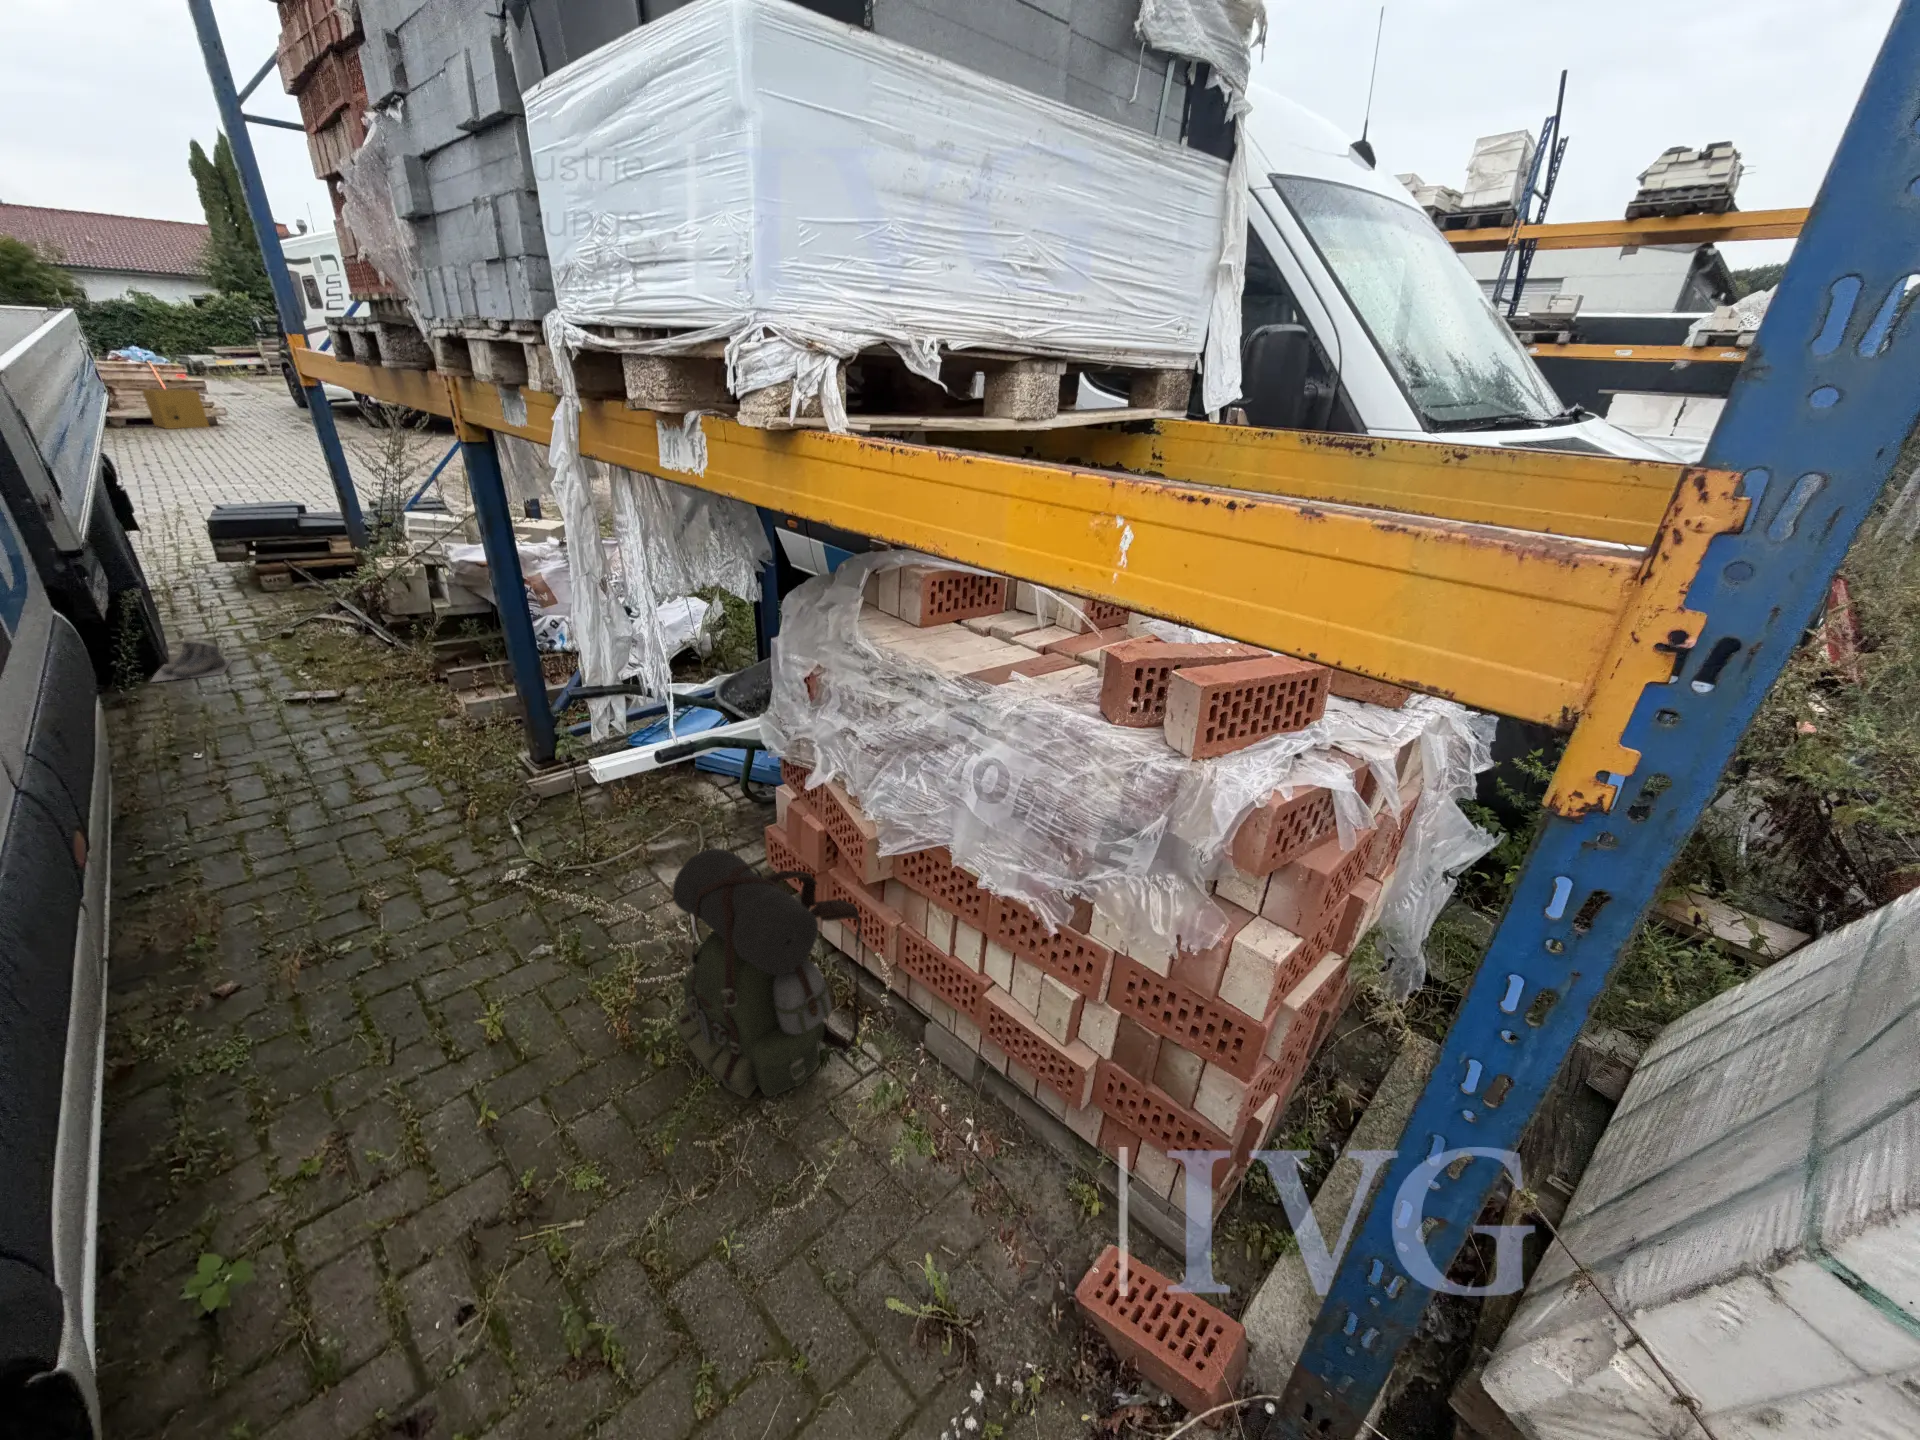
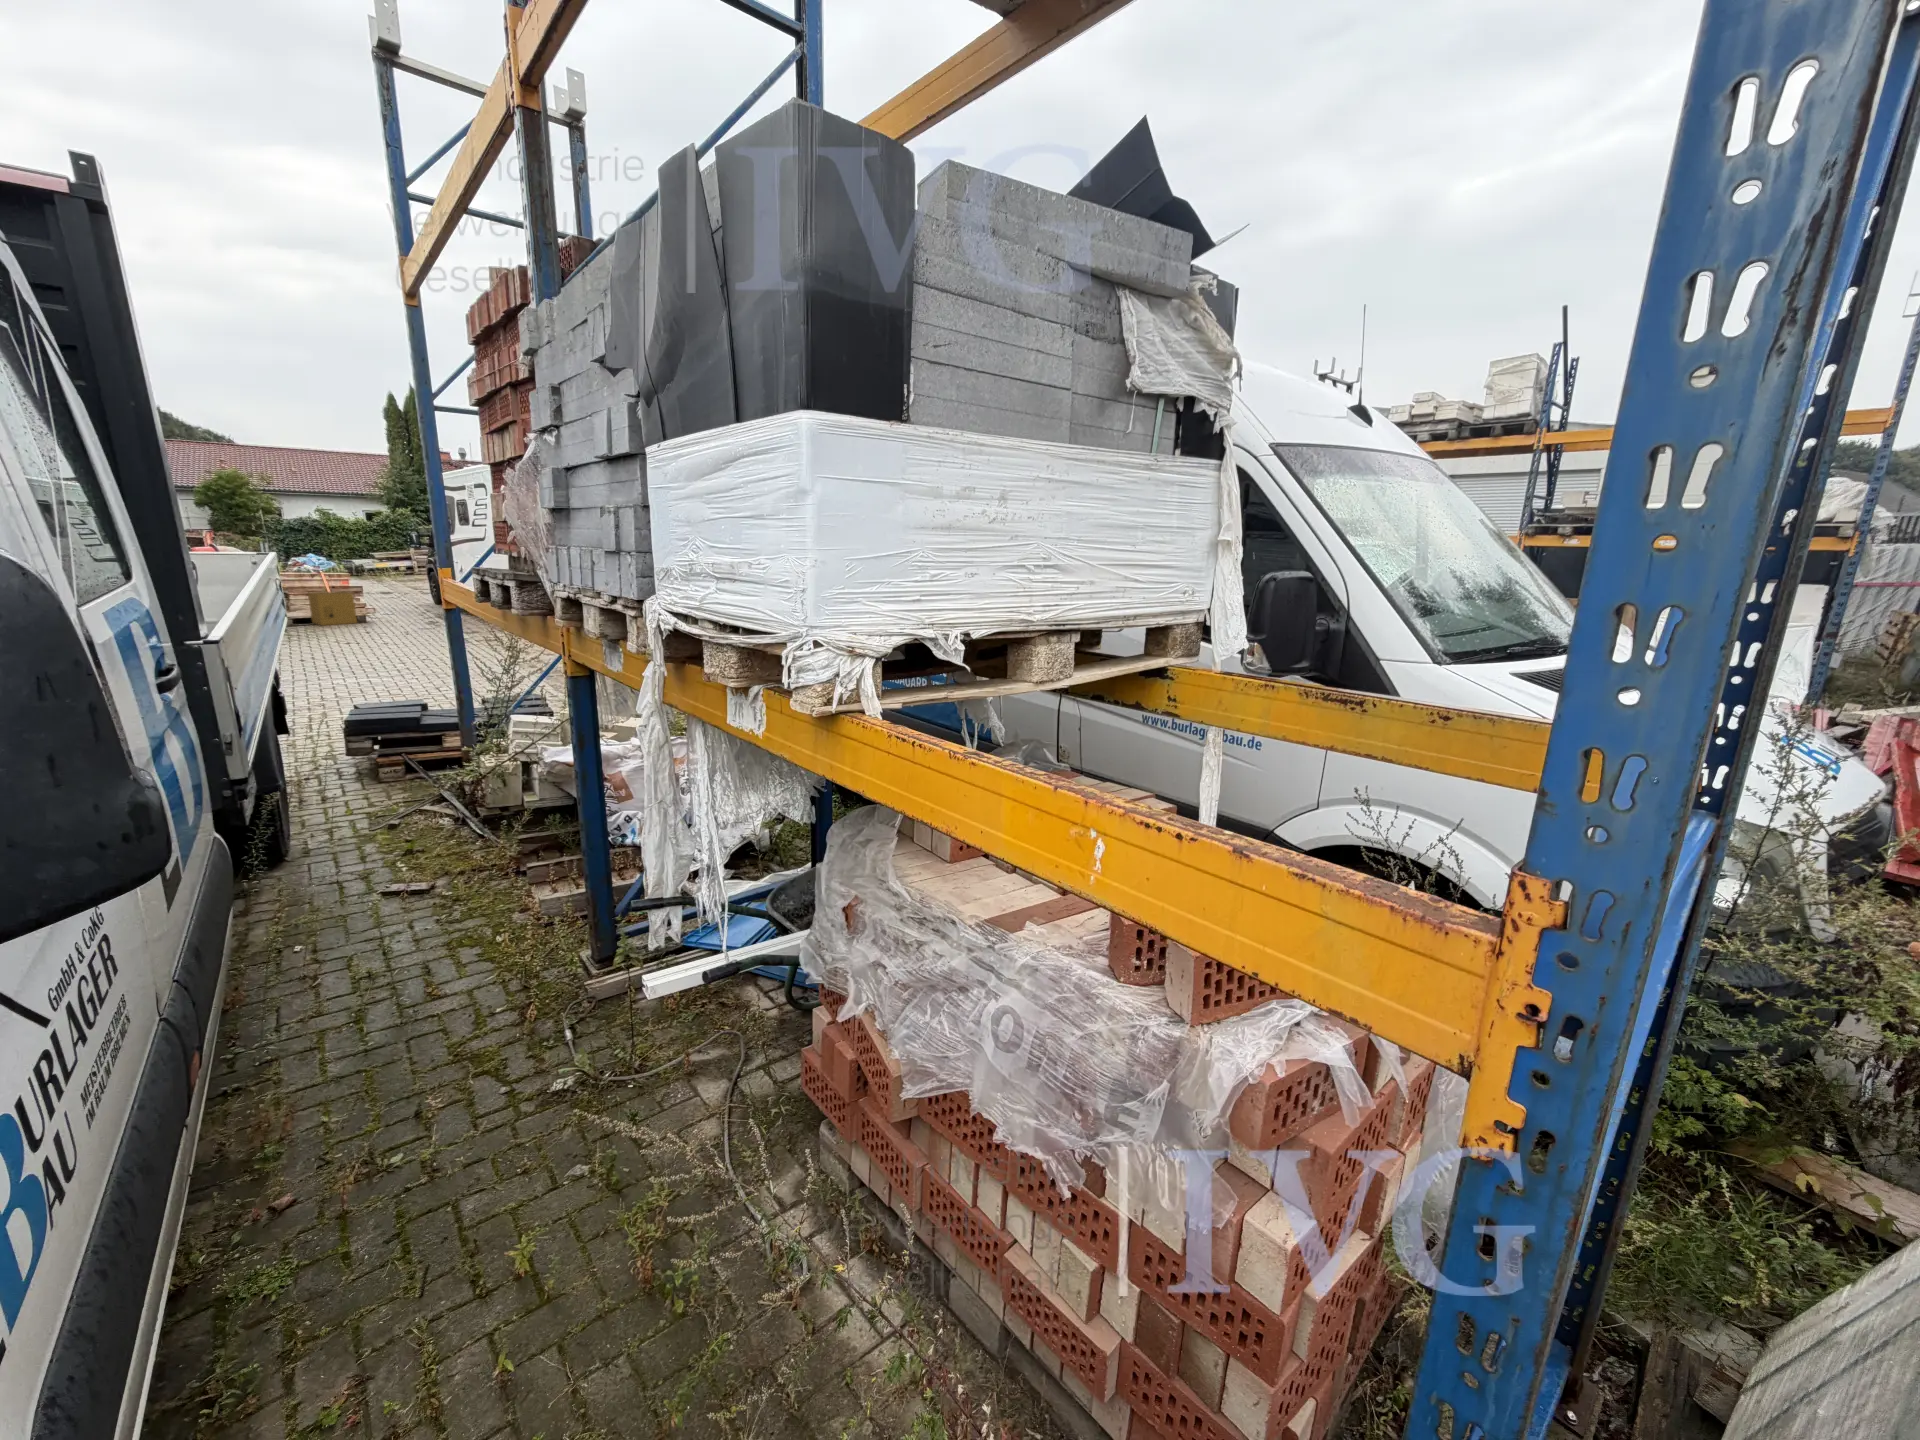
boots: present [151,641,232,682] -> none [269,834,344,873]
backpack: present [673,848,863,1098] -> none [699,1078,890,1356]

